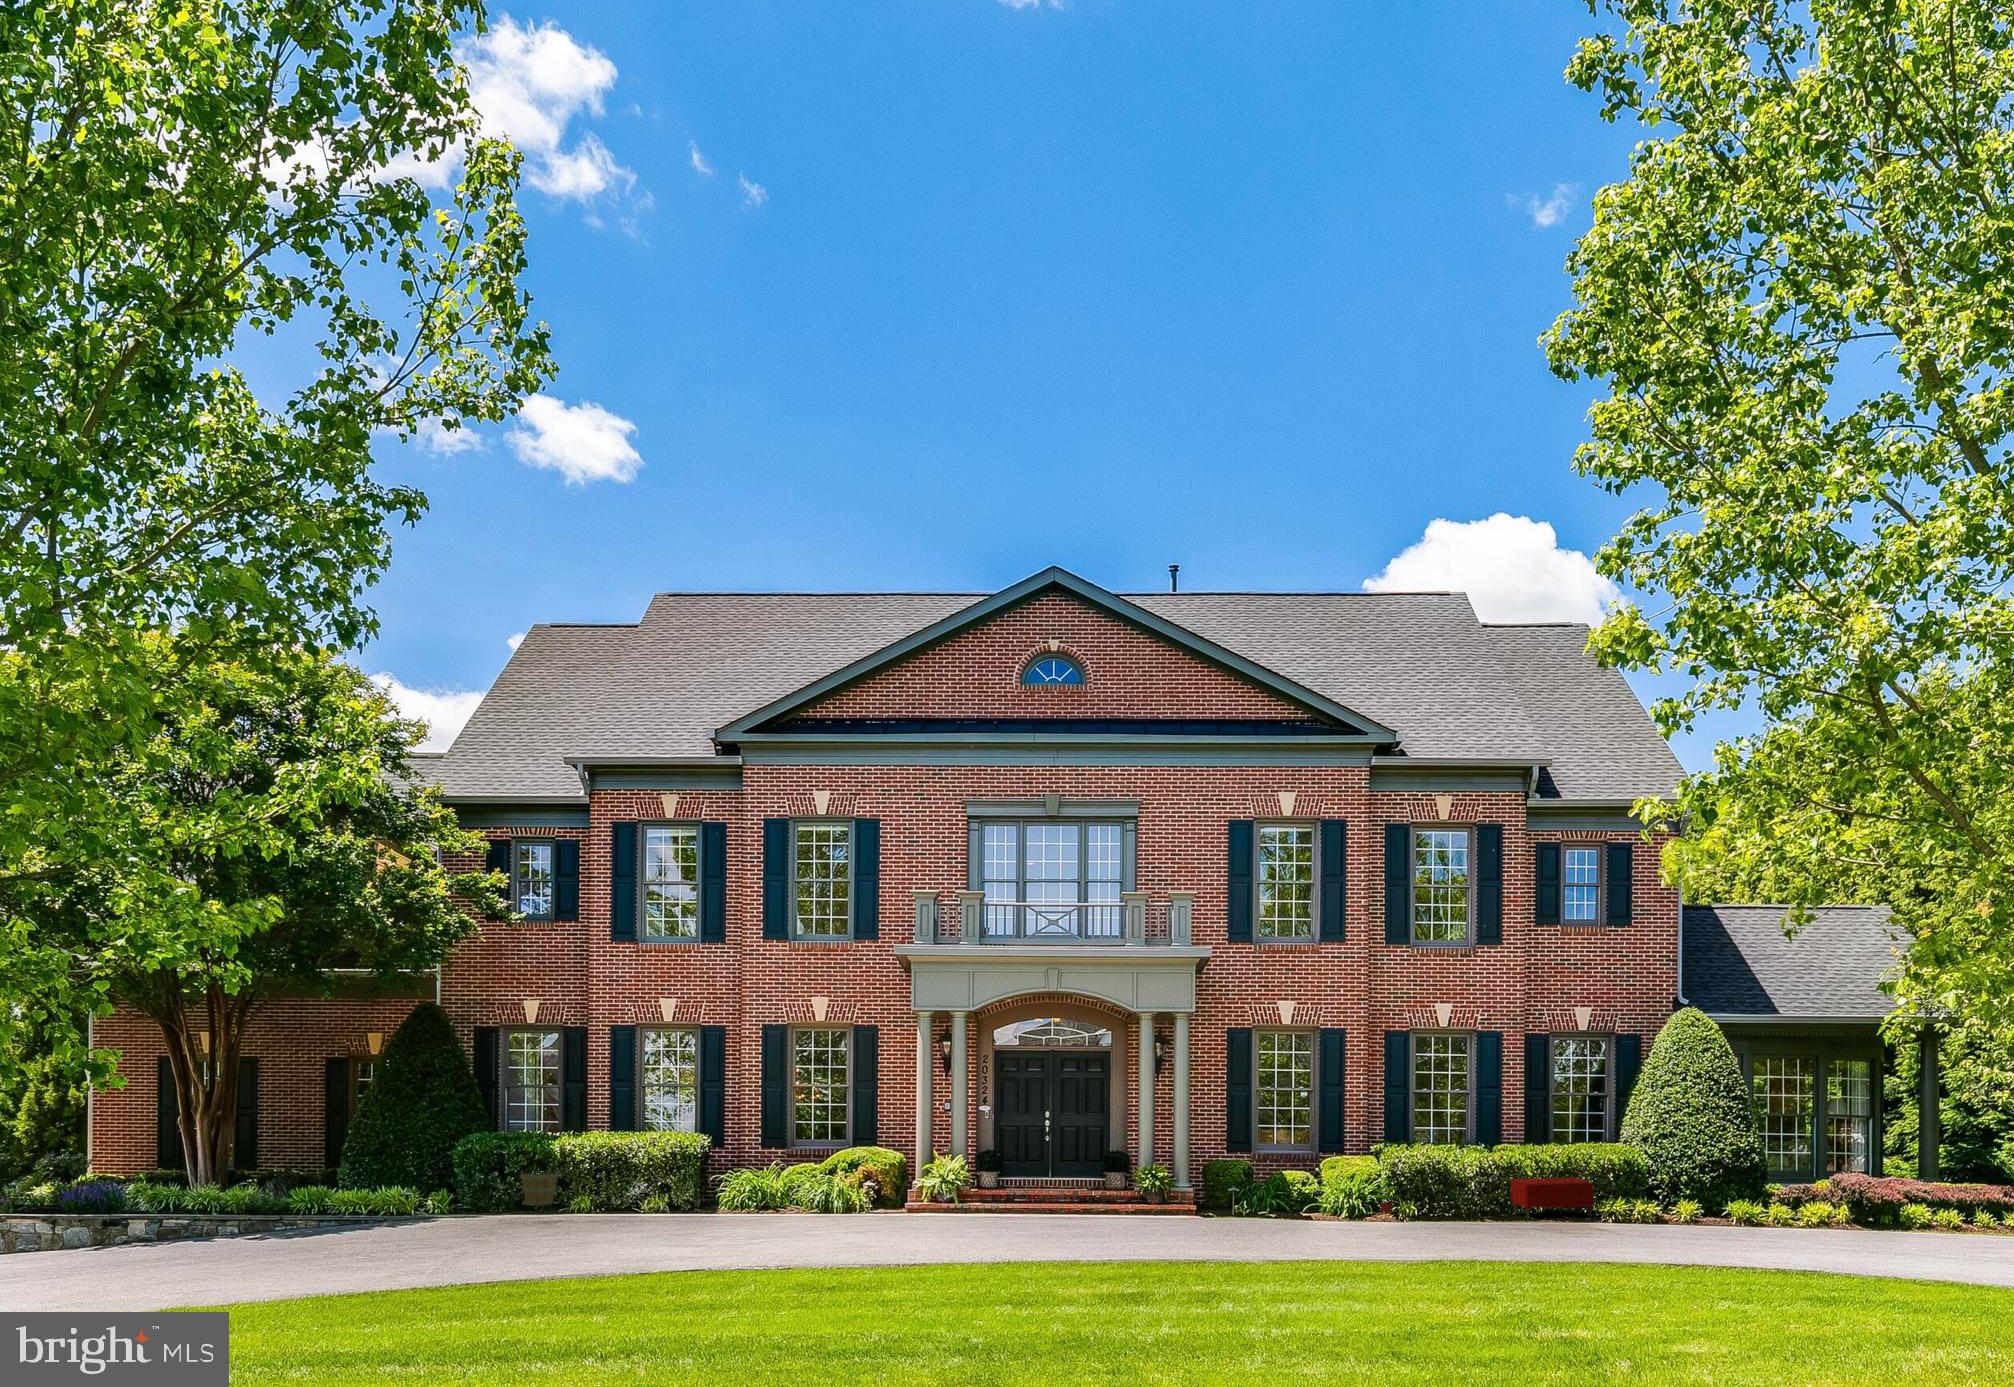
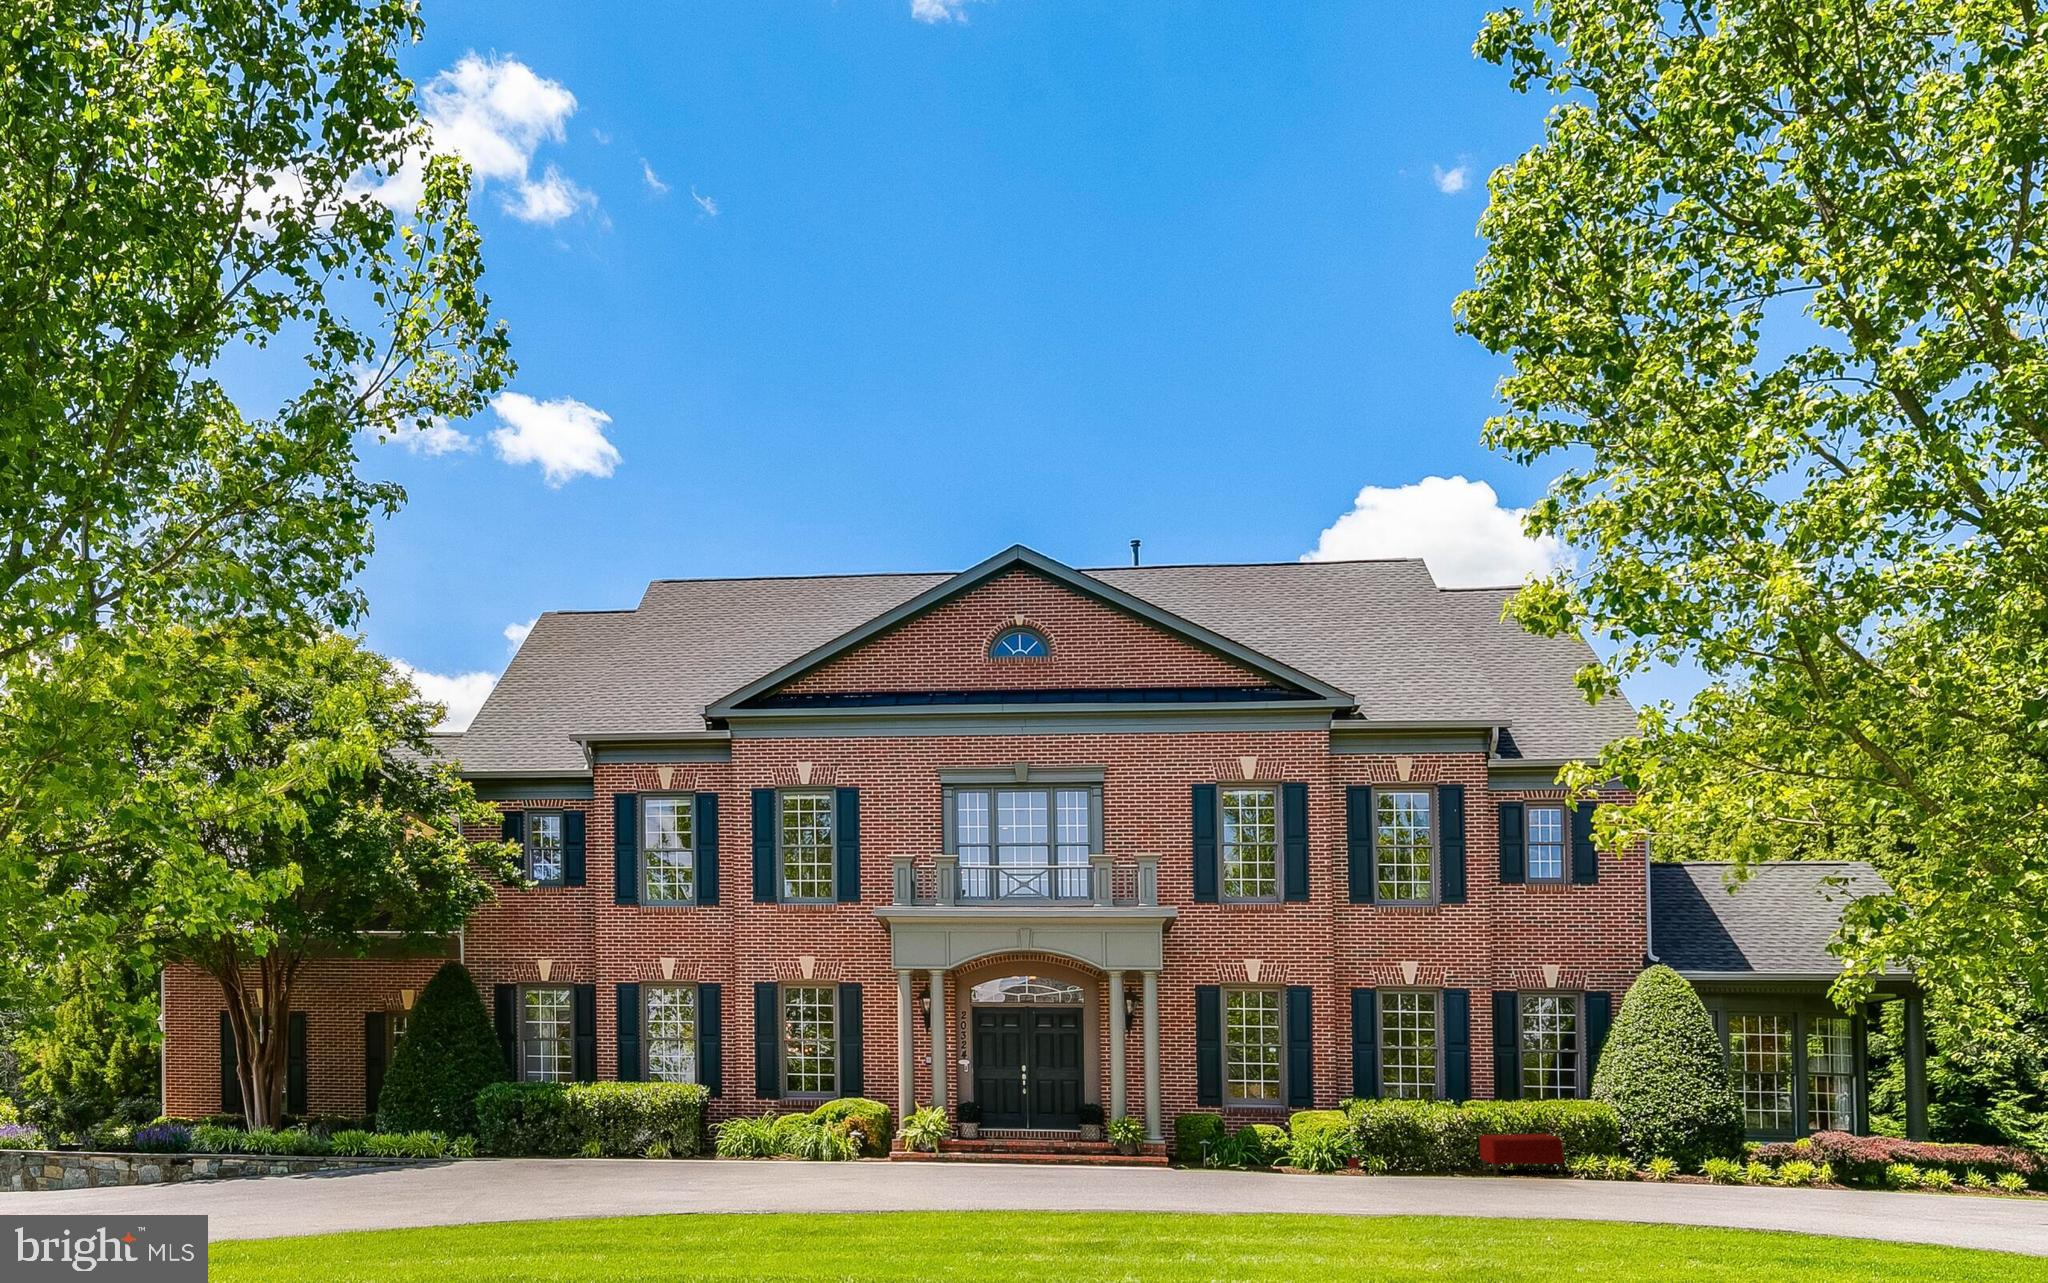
wooden bucket: present [520,1171,559,1206] -> none [517,1120,554,1156]

